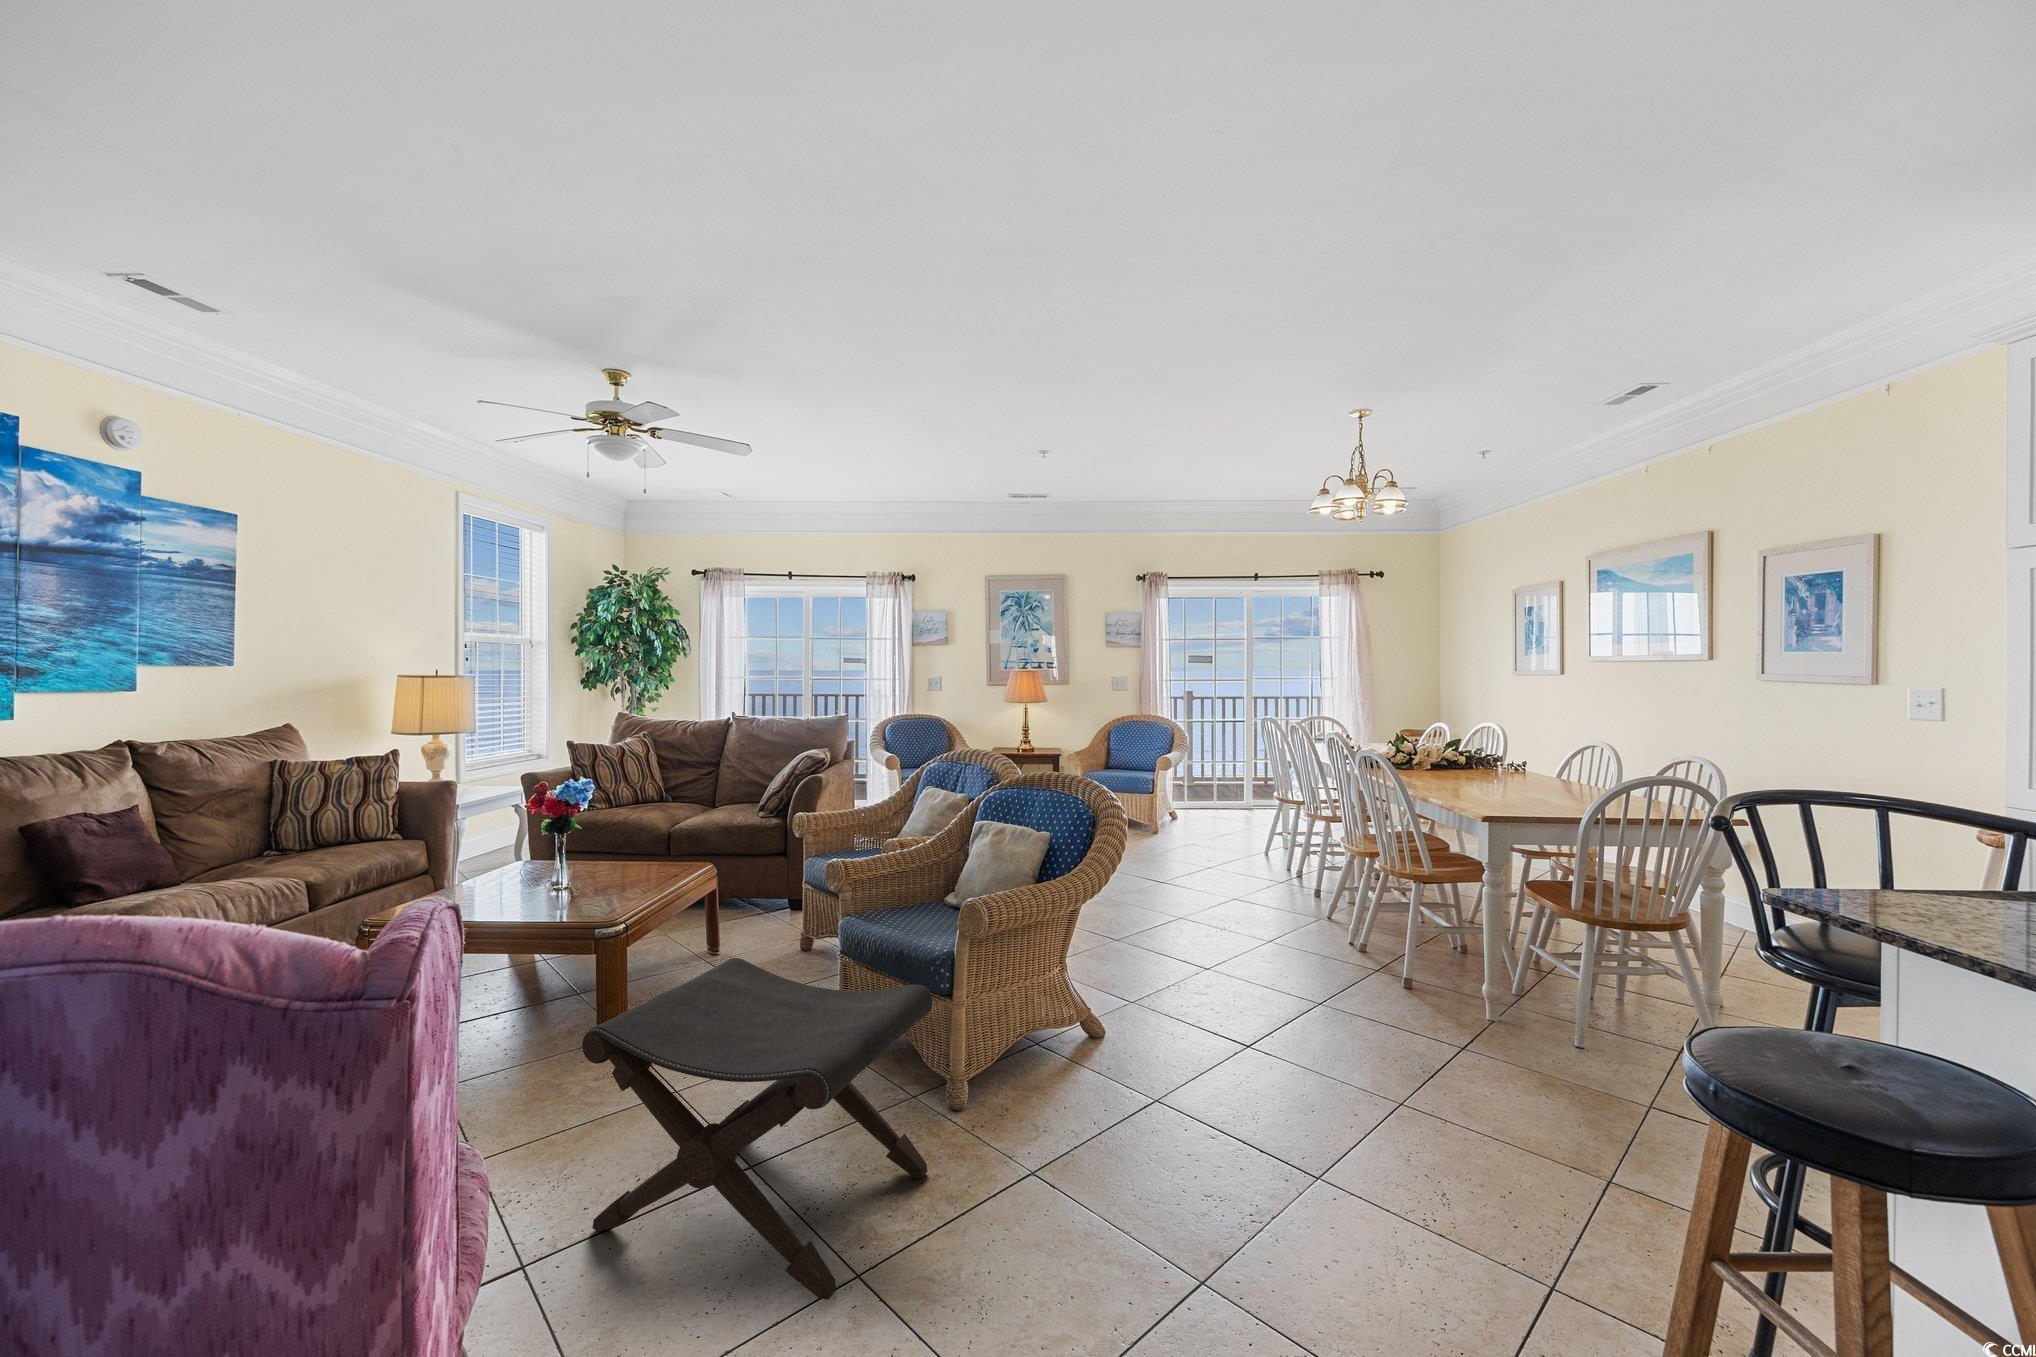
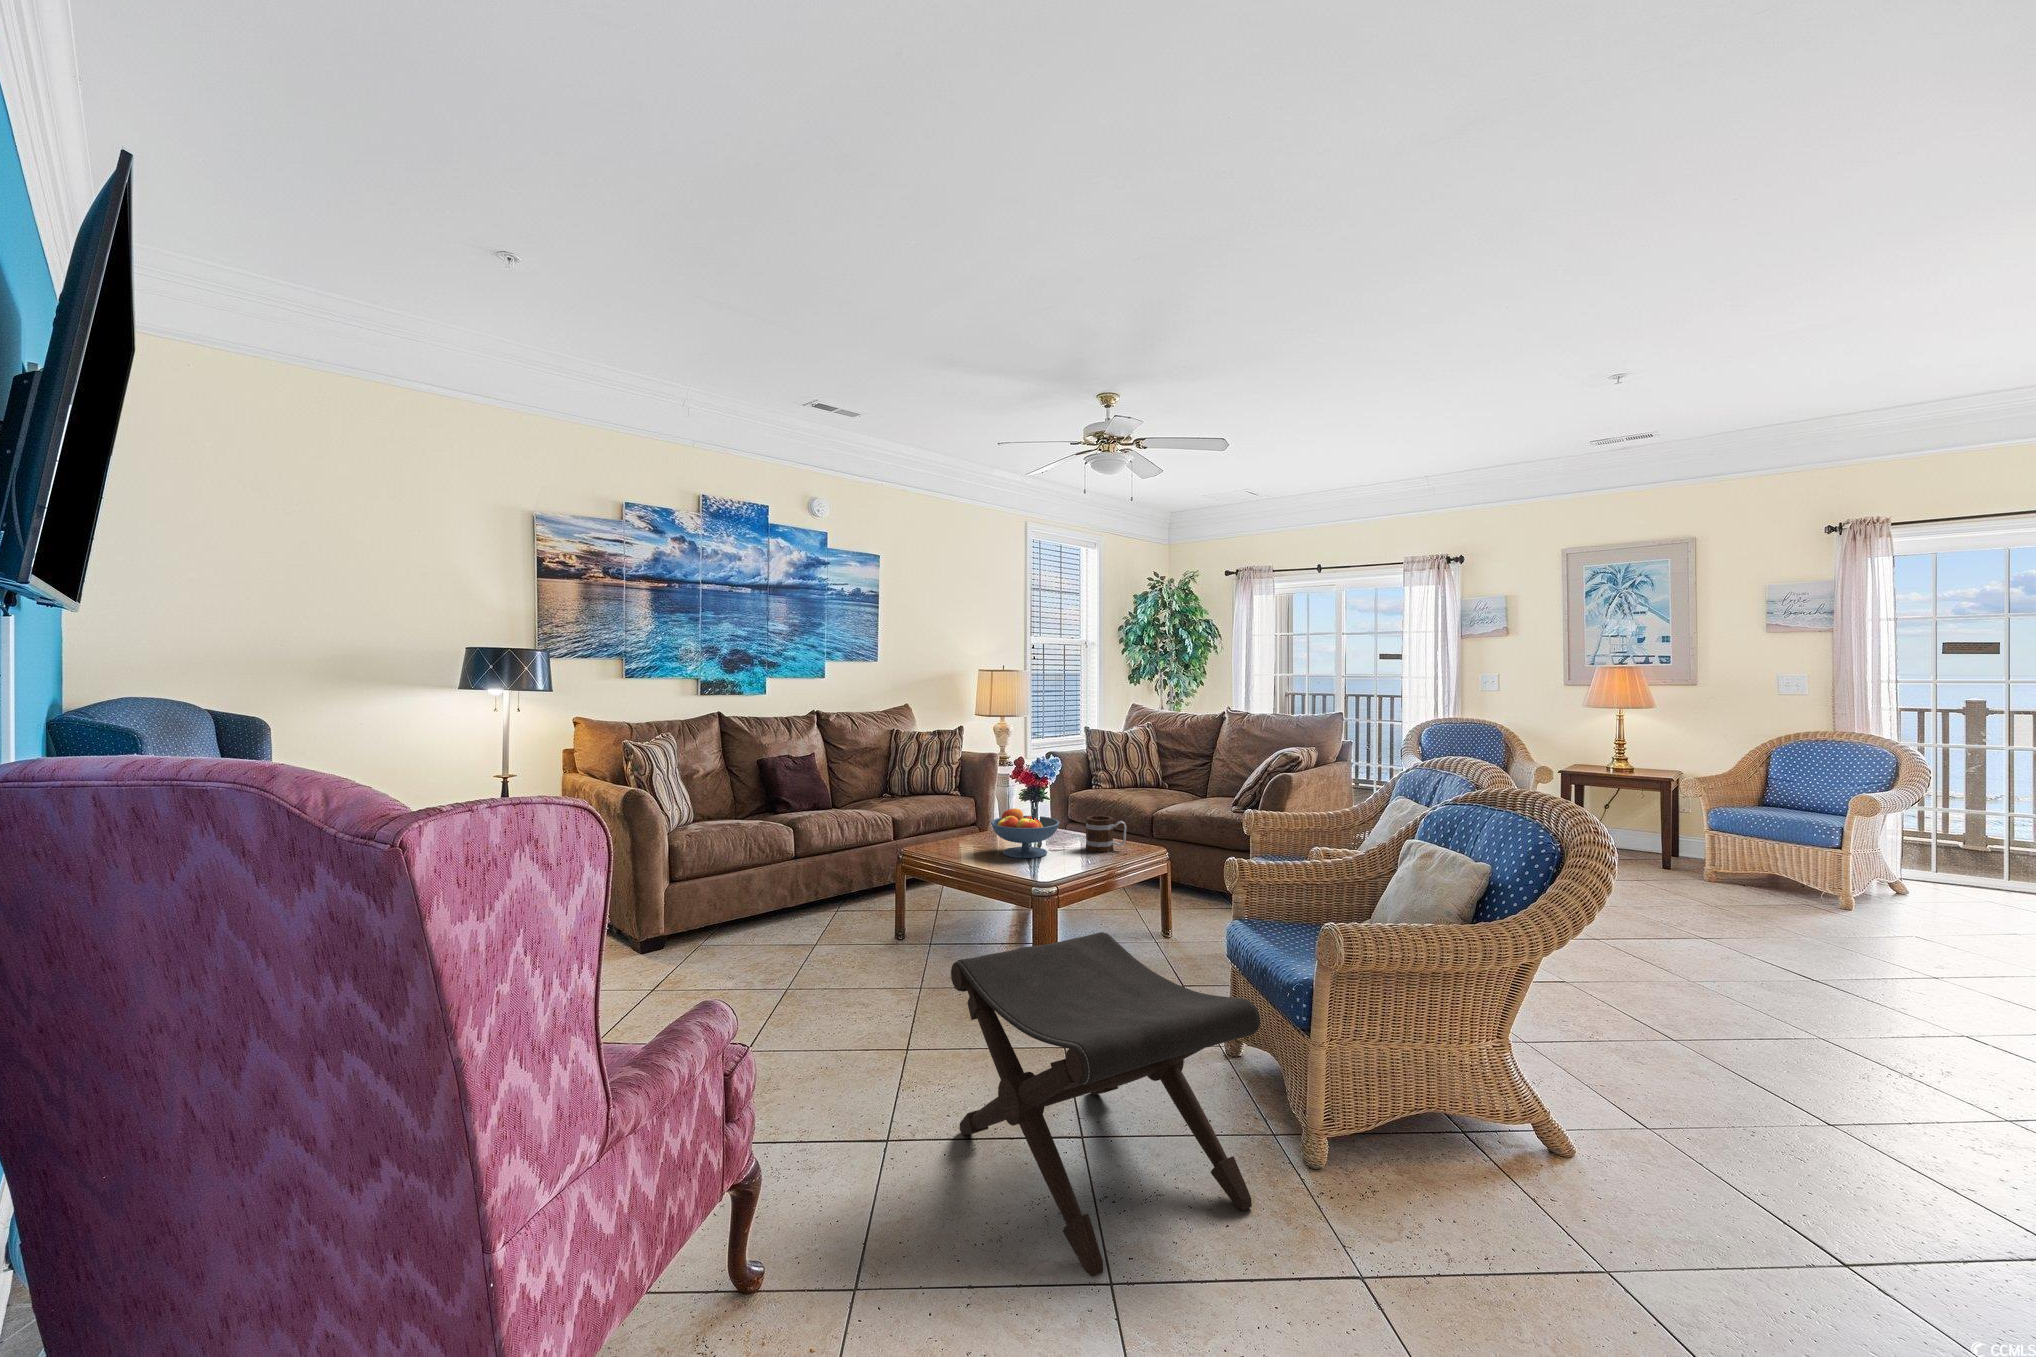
mug: none [612,838,662,880] -> present [1086,815,1126,852]
fruit bowl: none [493,843,587,902] -> present [991,808,1060,858]

